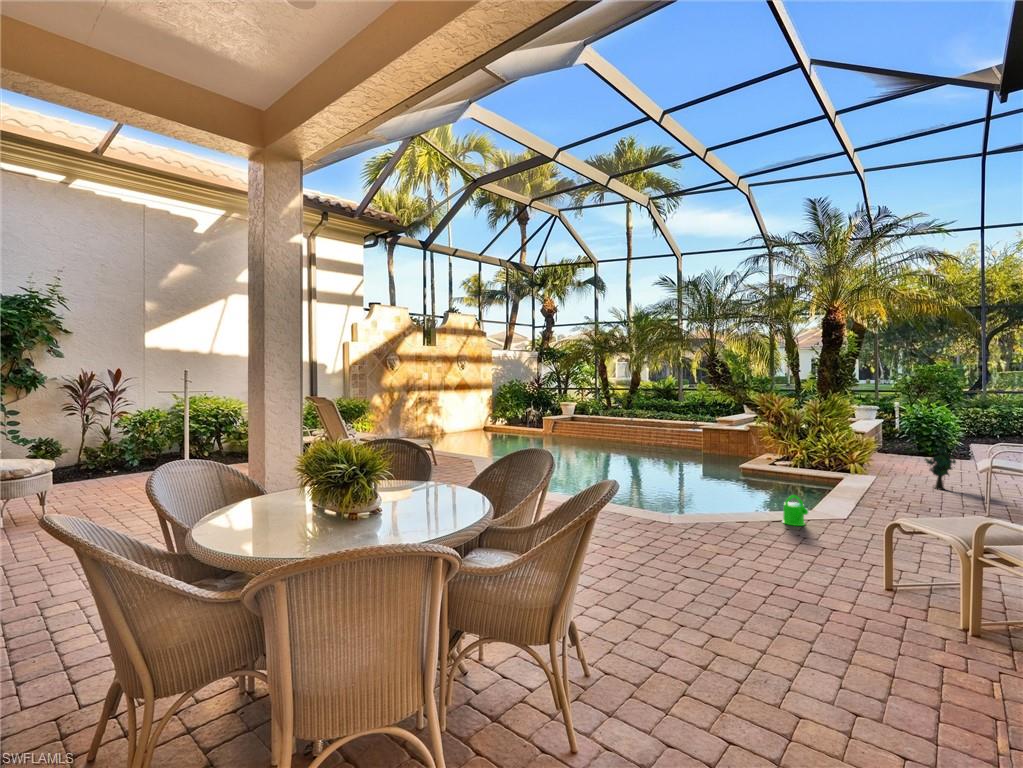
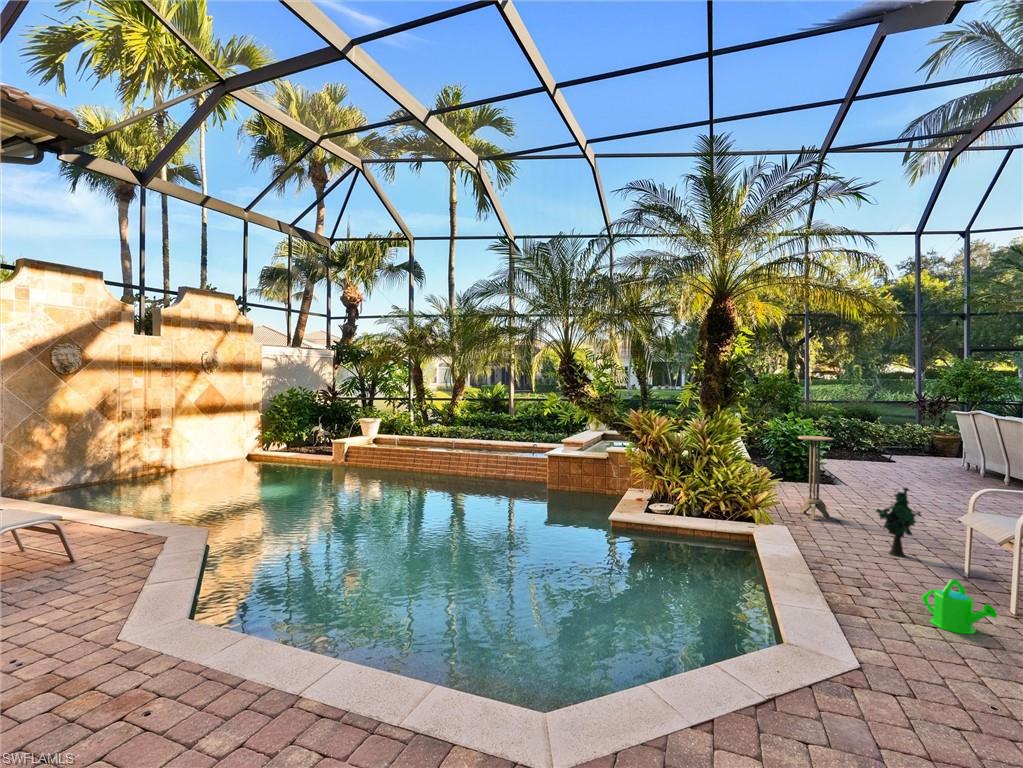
side table: none [889,412,917,473] -> present [798,436,834,520]
watering can: present [782,495,808,526] -> present [922,579,997,634]

